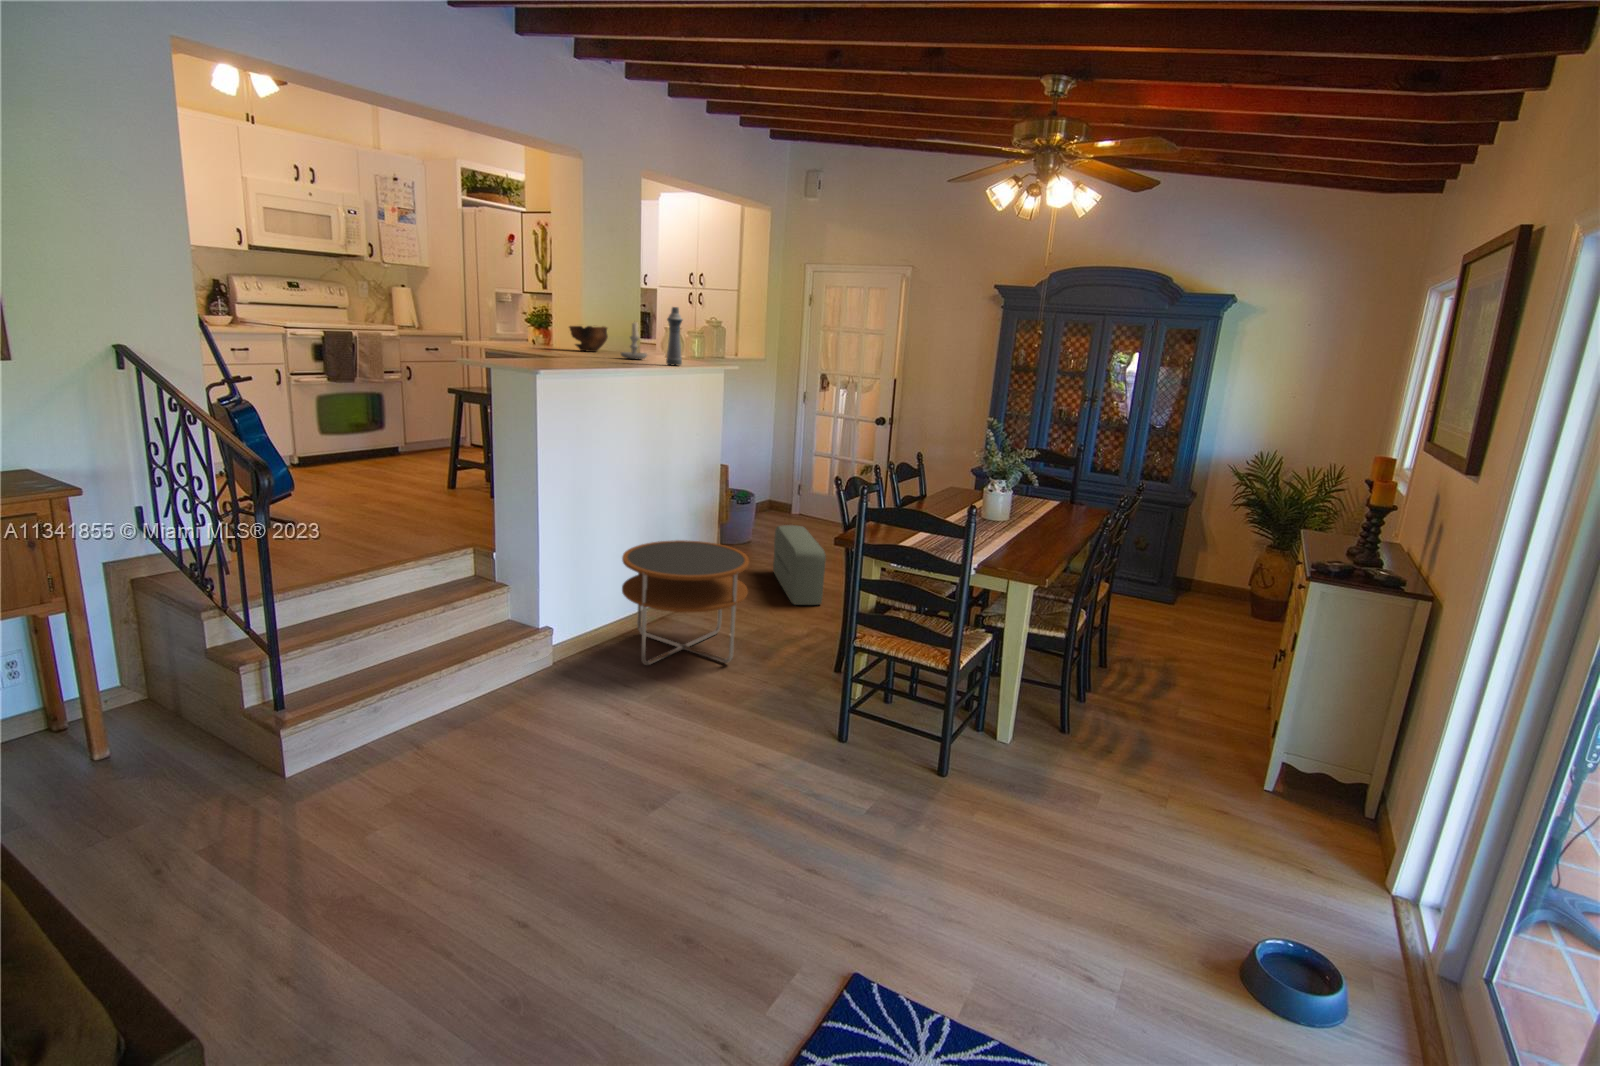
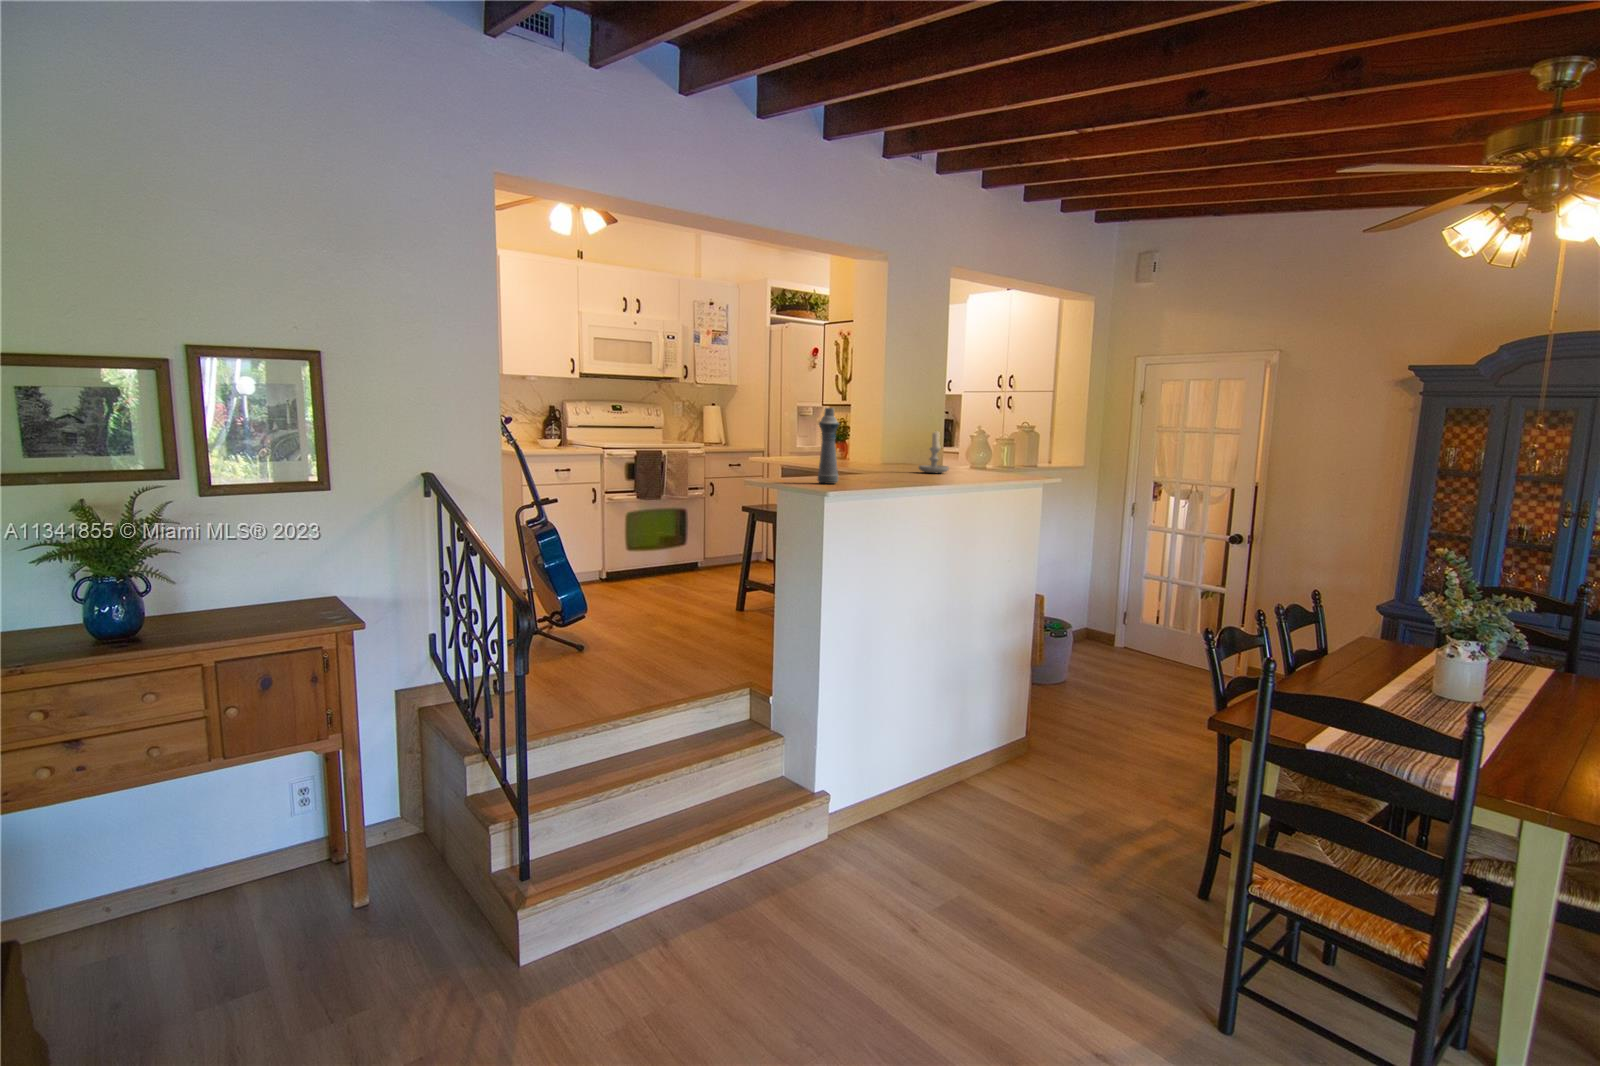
bottle: present [666,307,683,365] -> present [818,408,839,484]
bowl: present [569,326,608,352] -> none [863,436,906,465]
pouf: present [773,525,826,605] -> none [1095,669,1171,779]
side table: present [622,540,749,665] -> none [911,690,1074,861]

